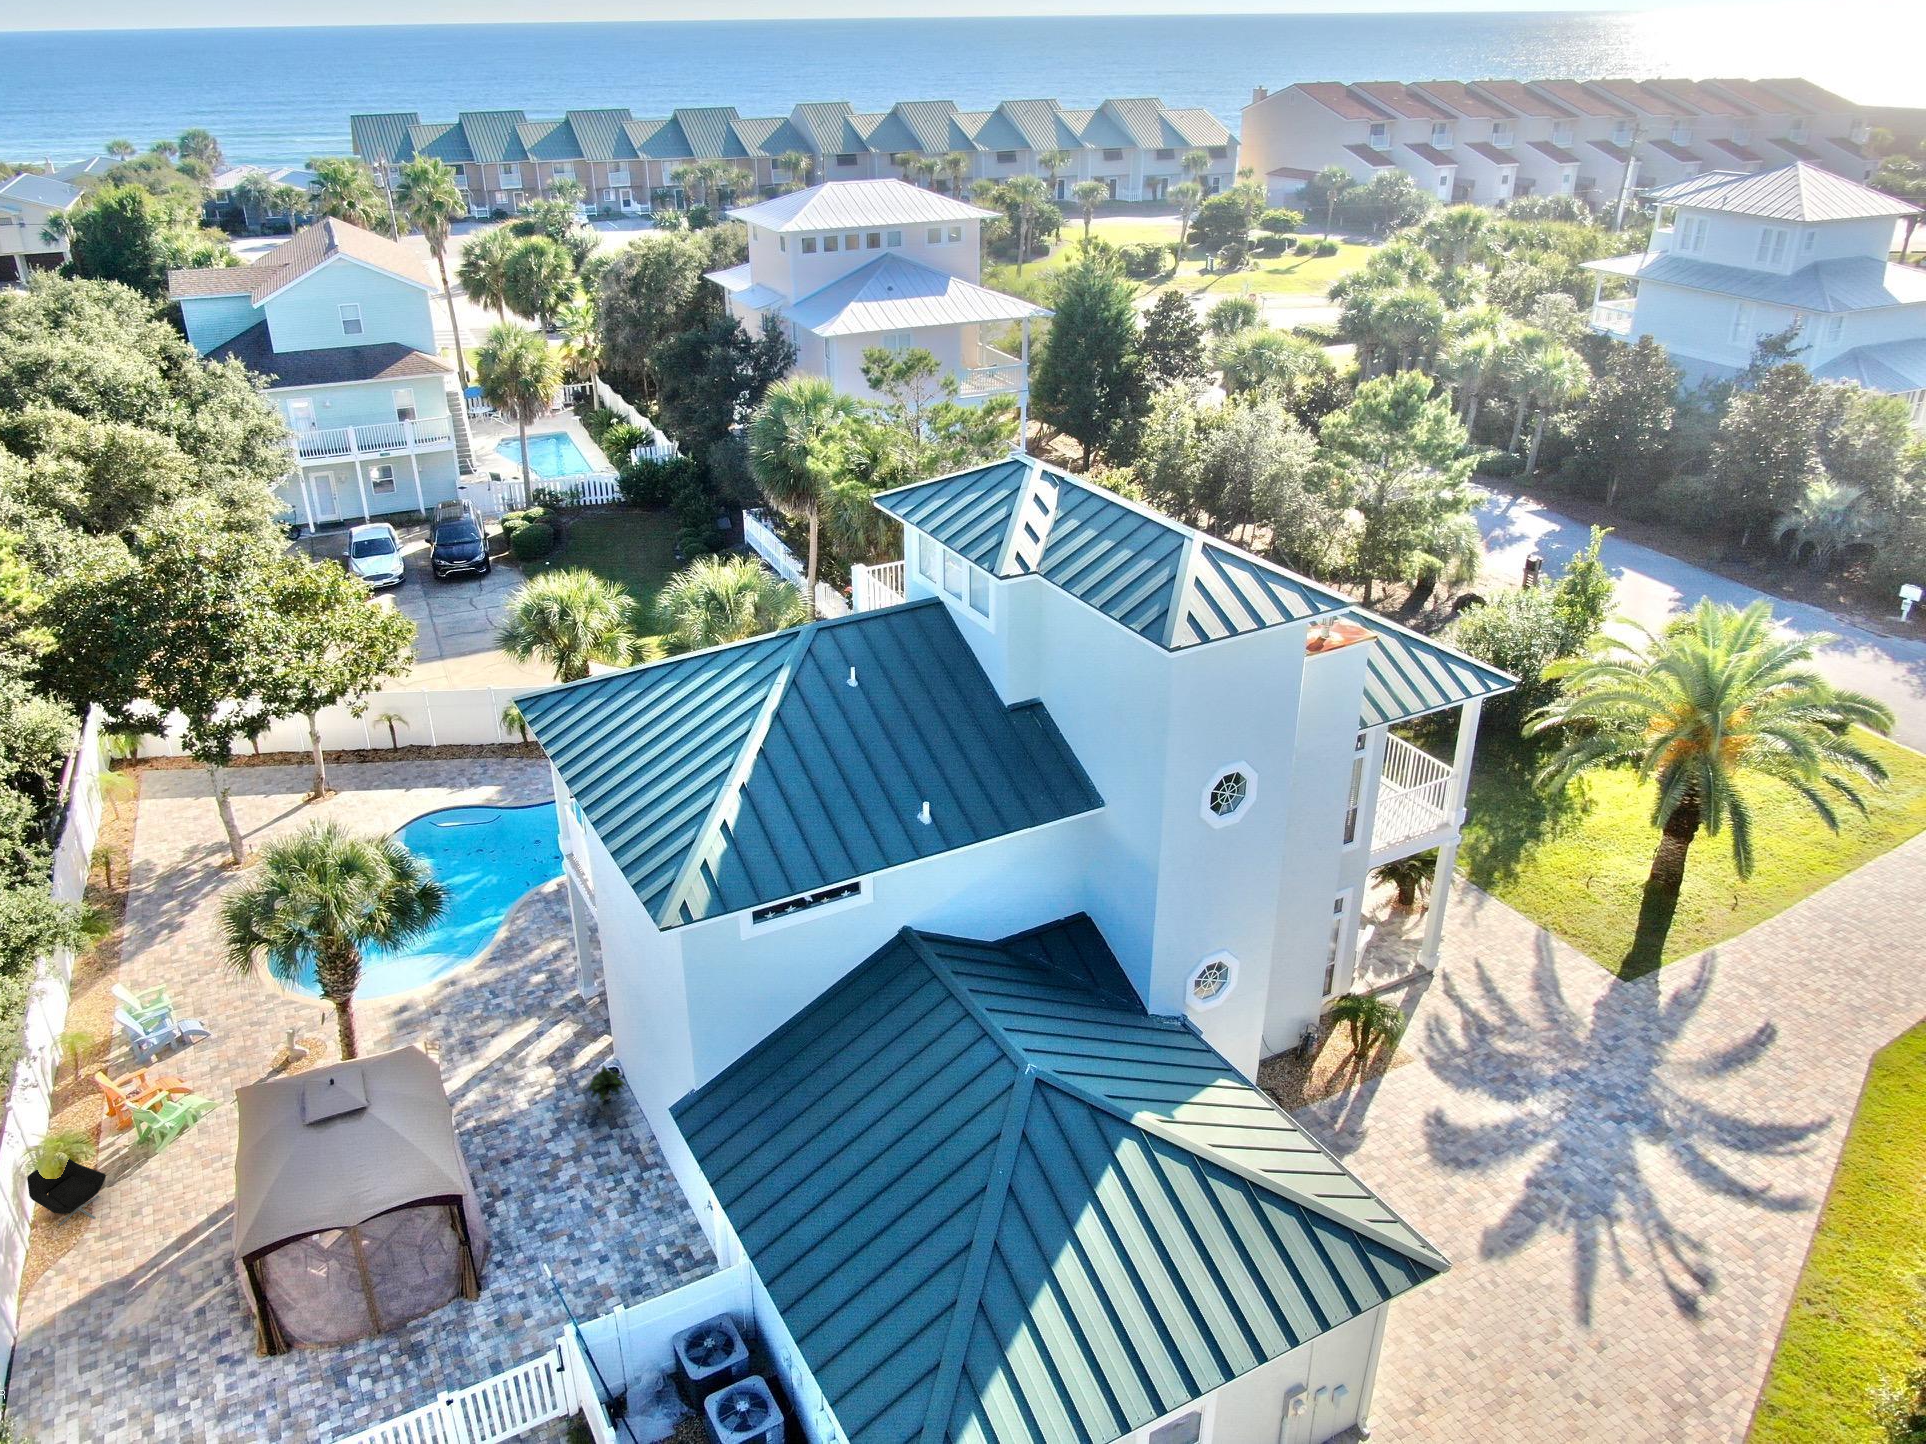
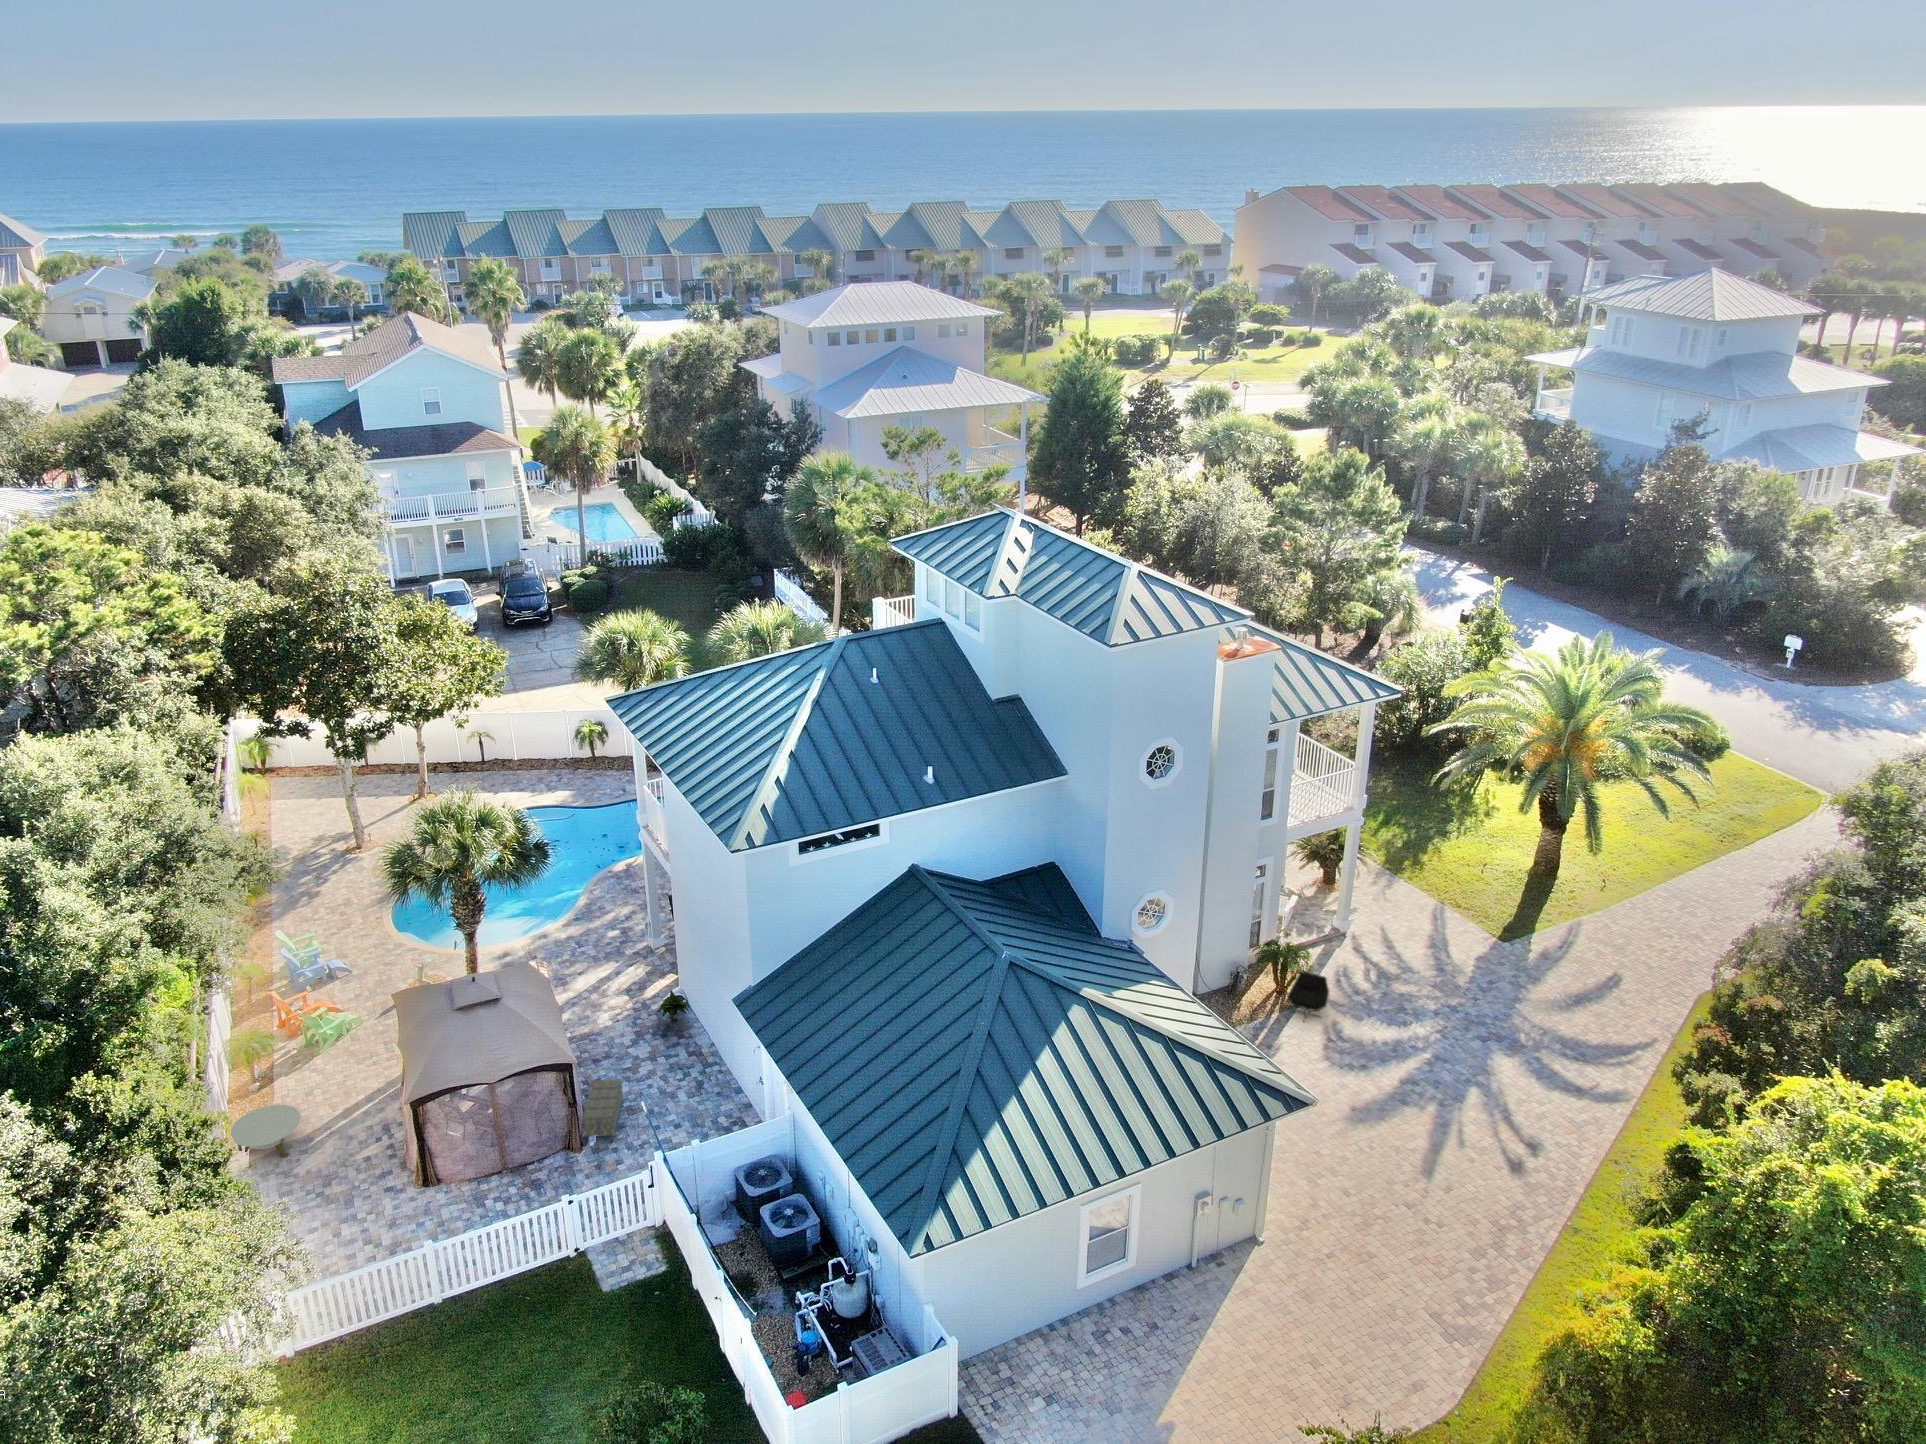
lounge chair: present [27,1157,106,1226] -> present [1288,972,1329,1023]
bench: none [475,1201,534,1292] -> present [582,1080,623,1143]
round table: none [11,1242,108,1318] -> present [231,1105,301,1158]

